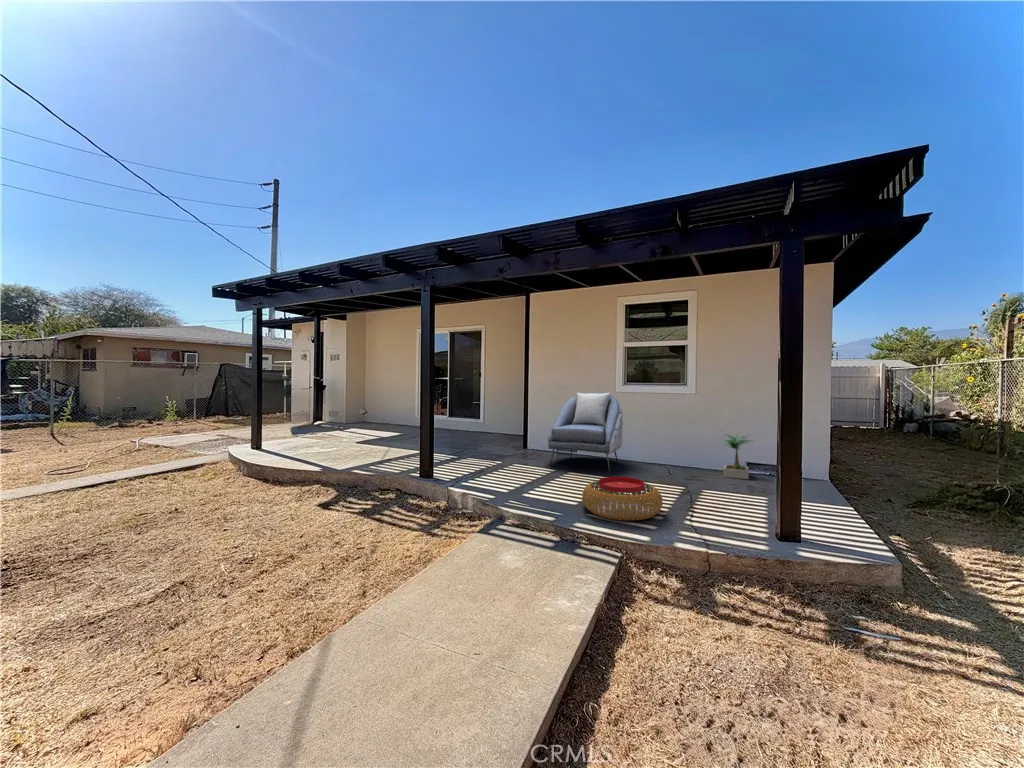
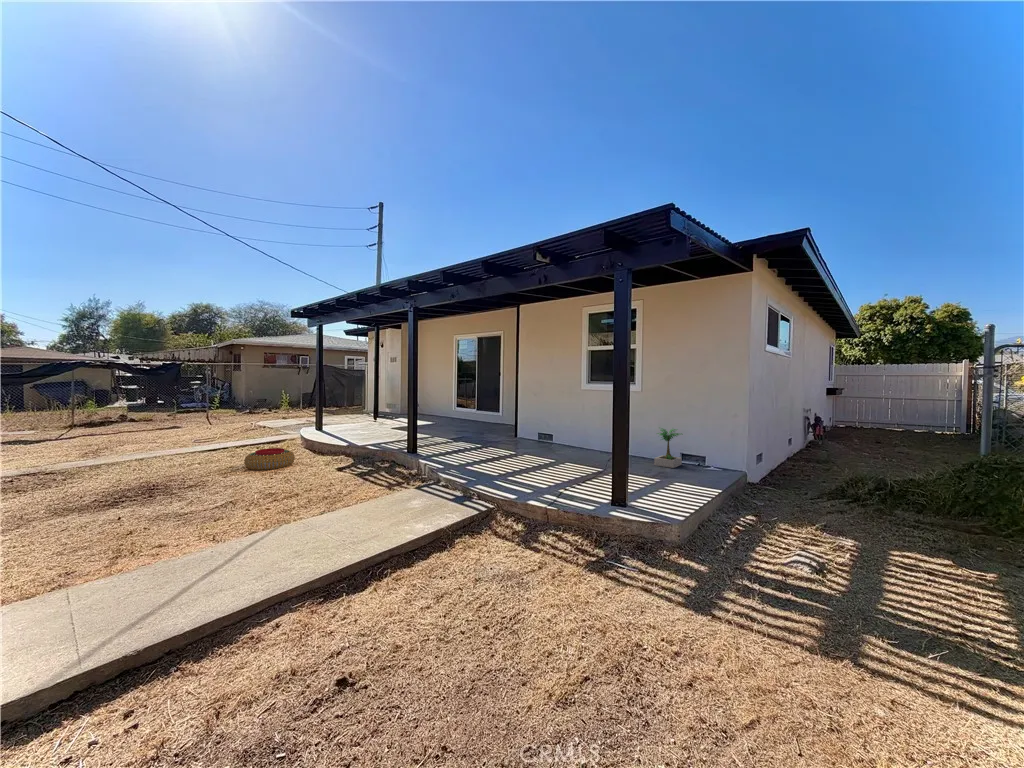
armchair: present [548,393,623,472] -> none [516,390,582,457]
pouf: present [582,477,663,521] -> present [244,448,295,470]

